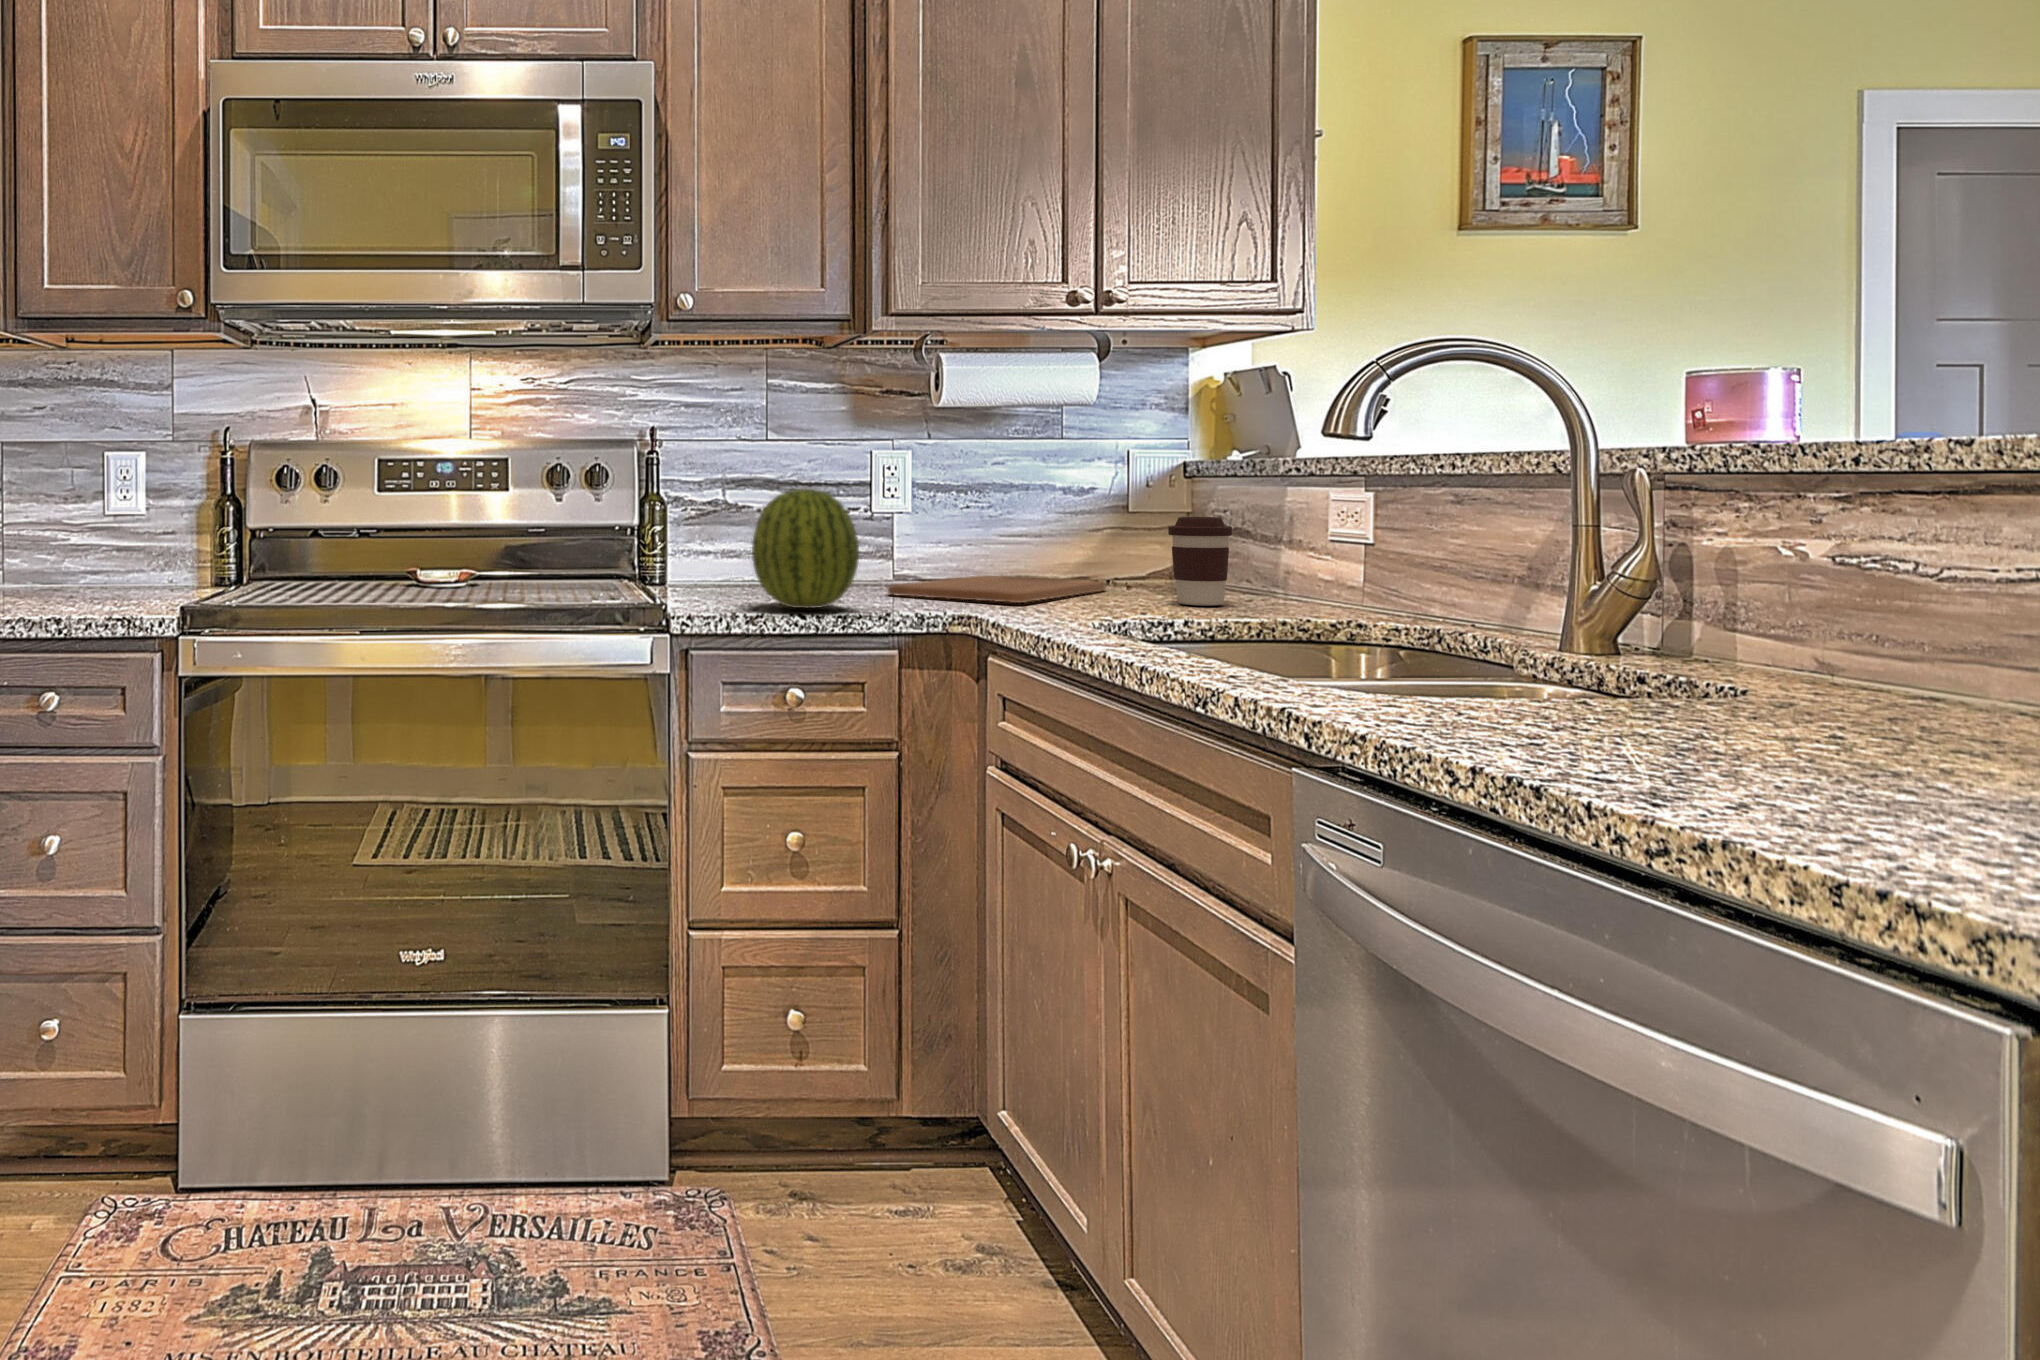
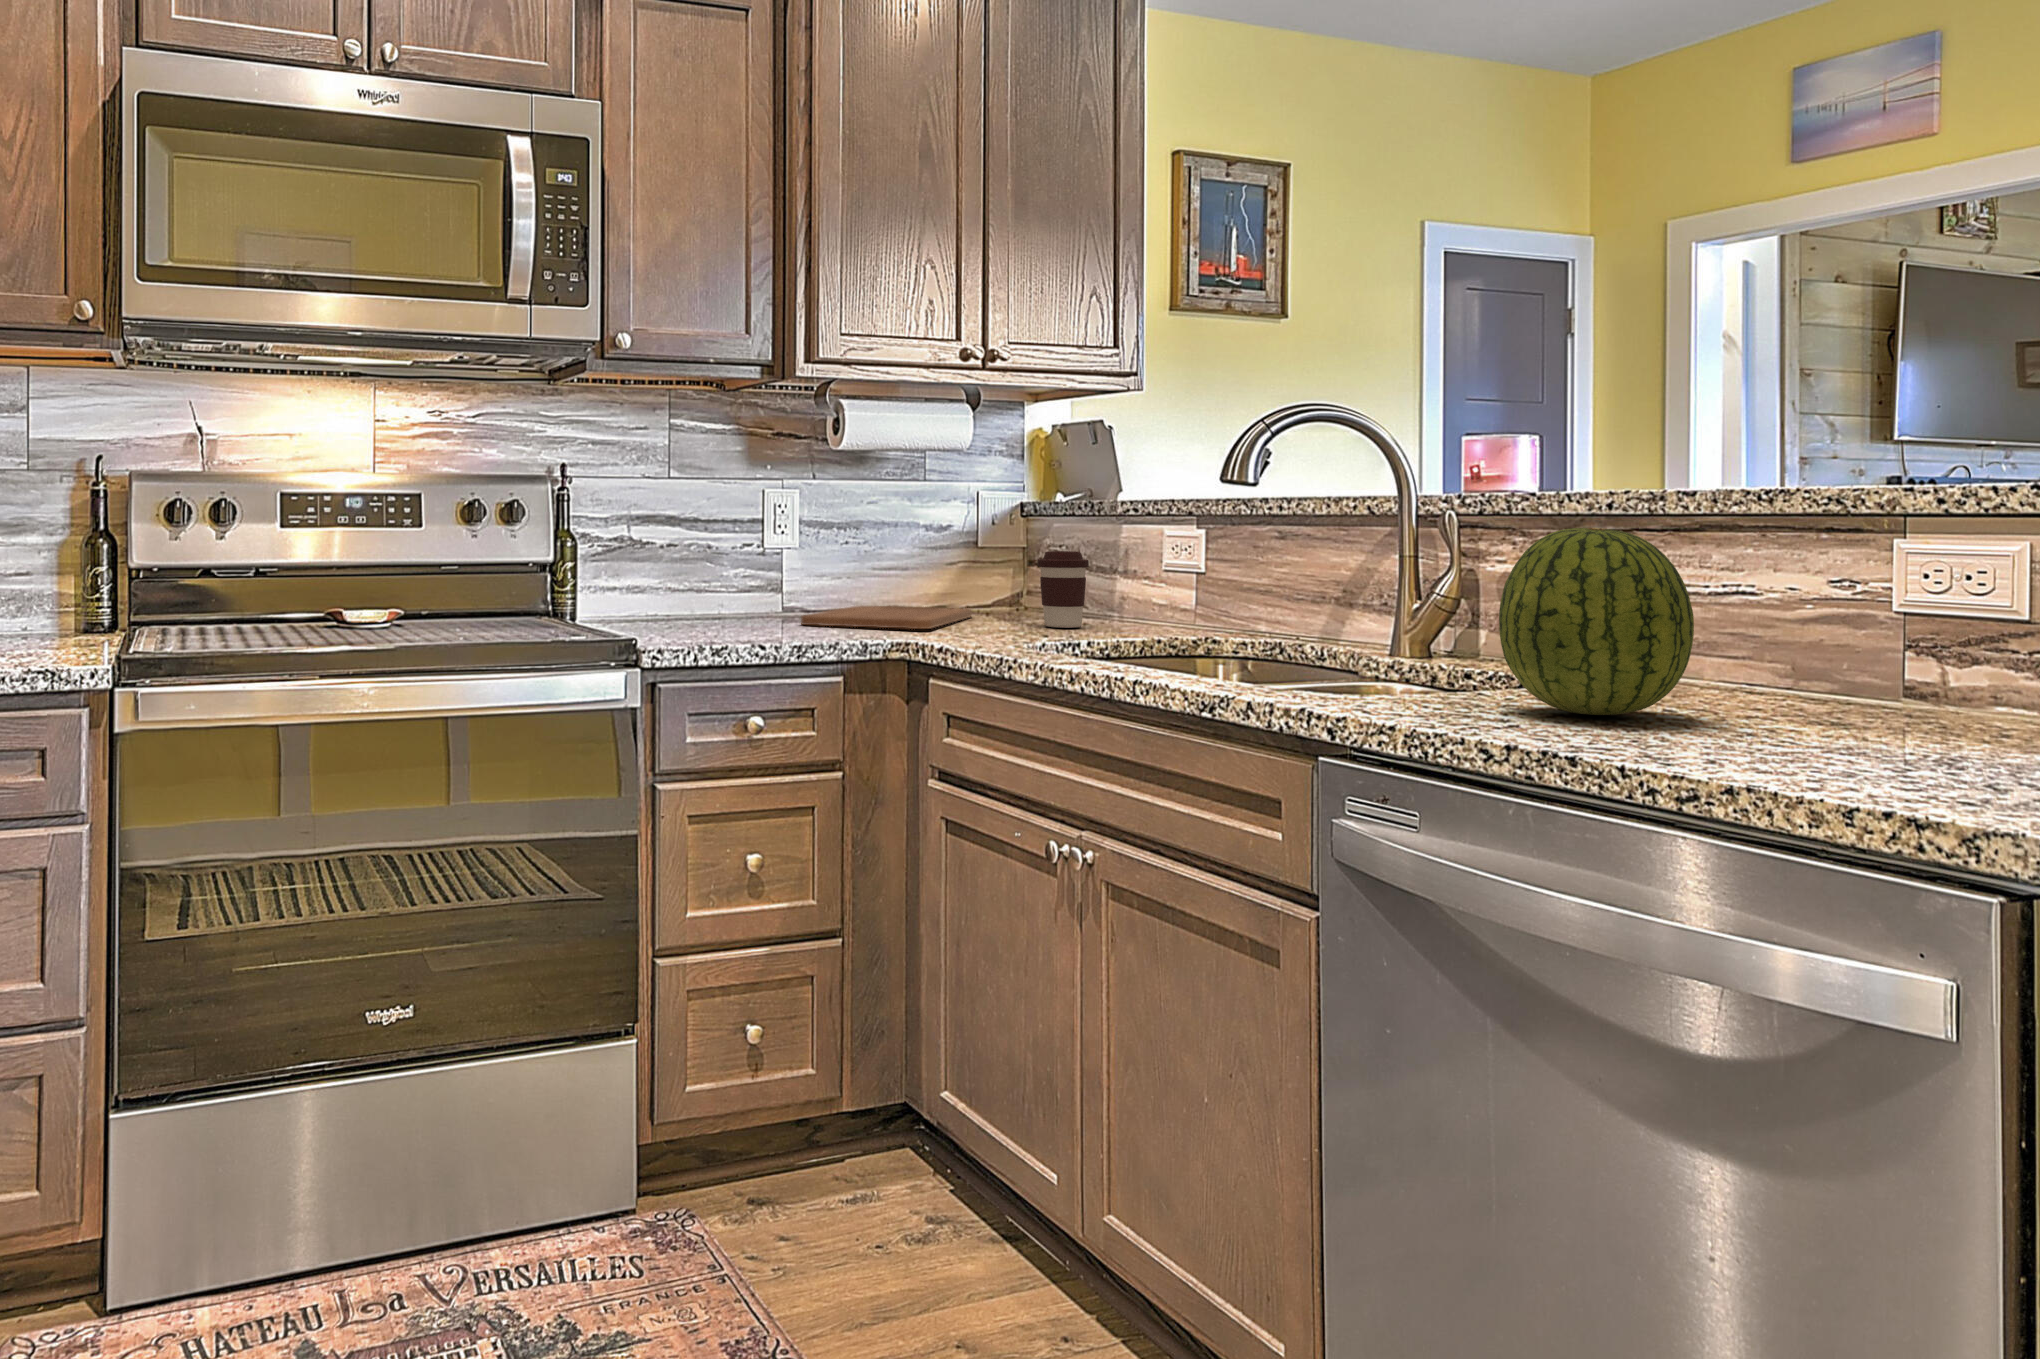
fruit: present [752,489,859,608] -> present [1499,528,1694,715]

